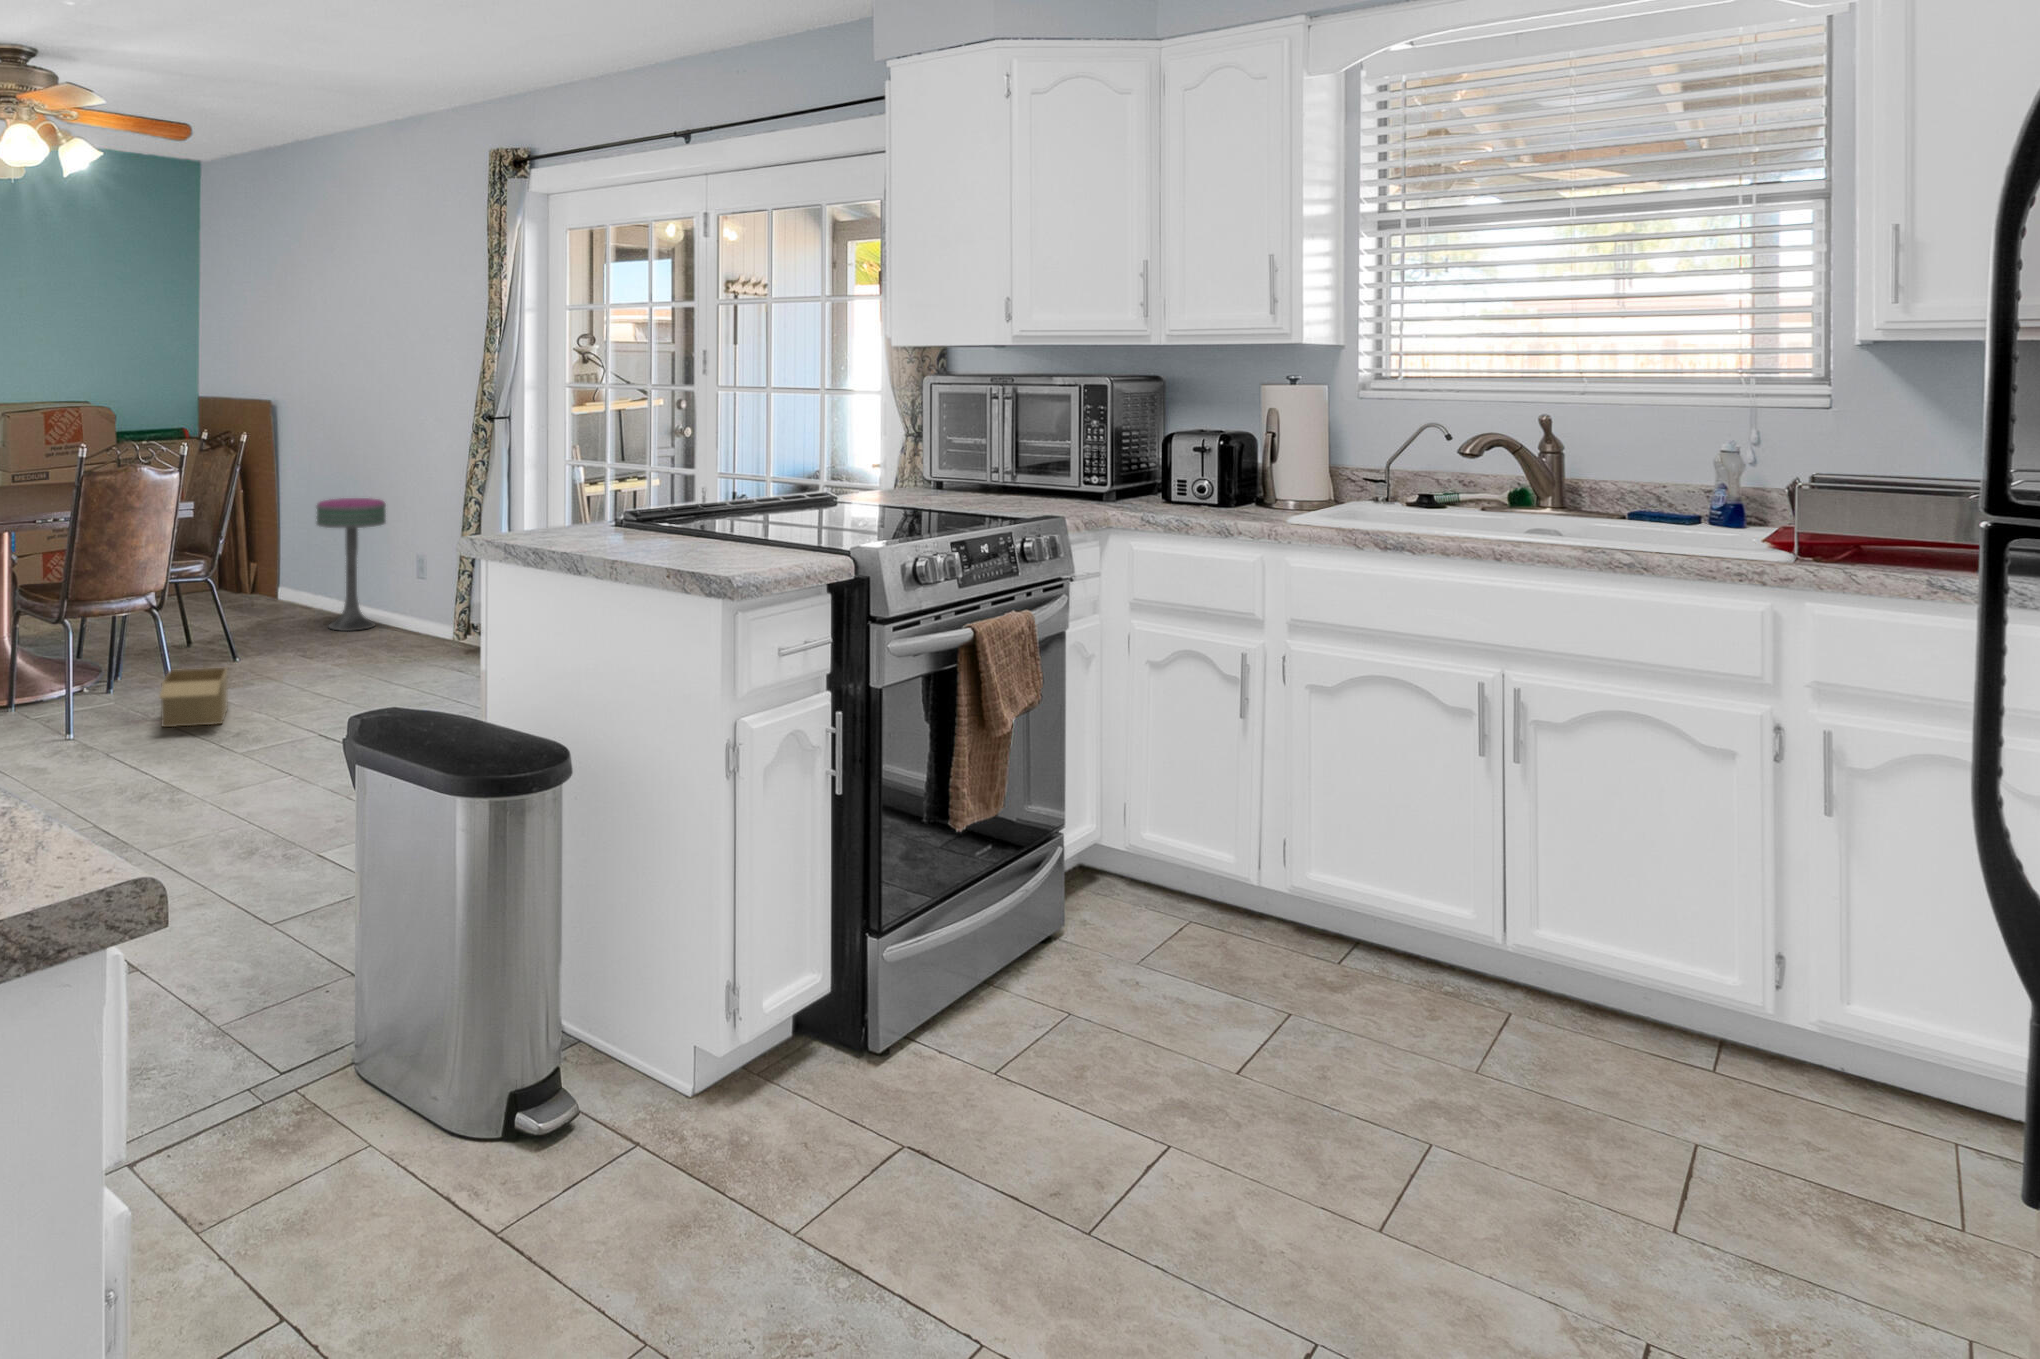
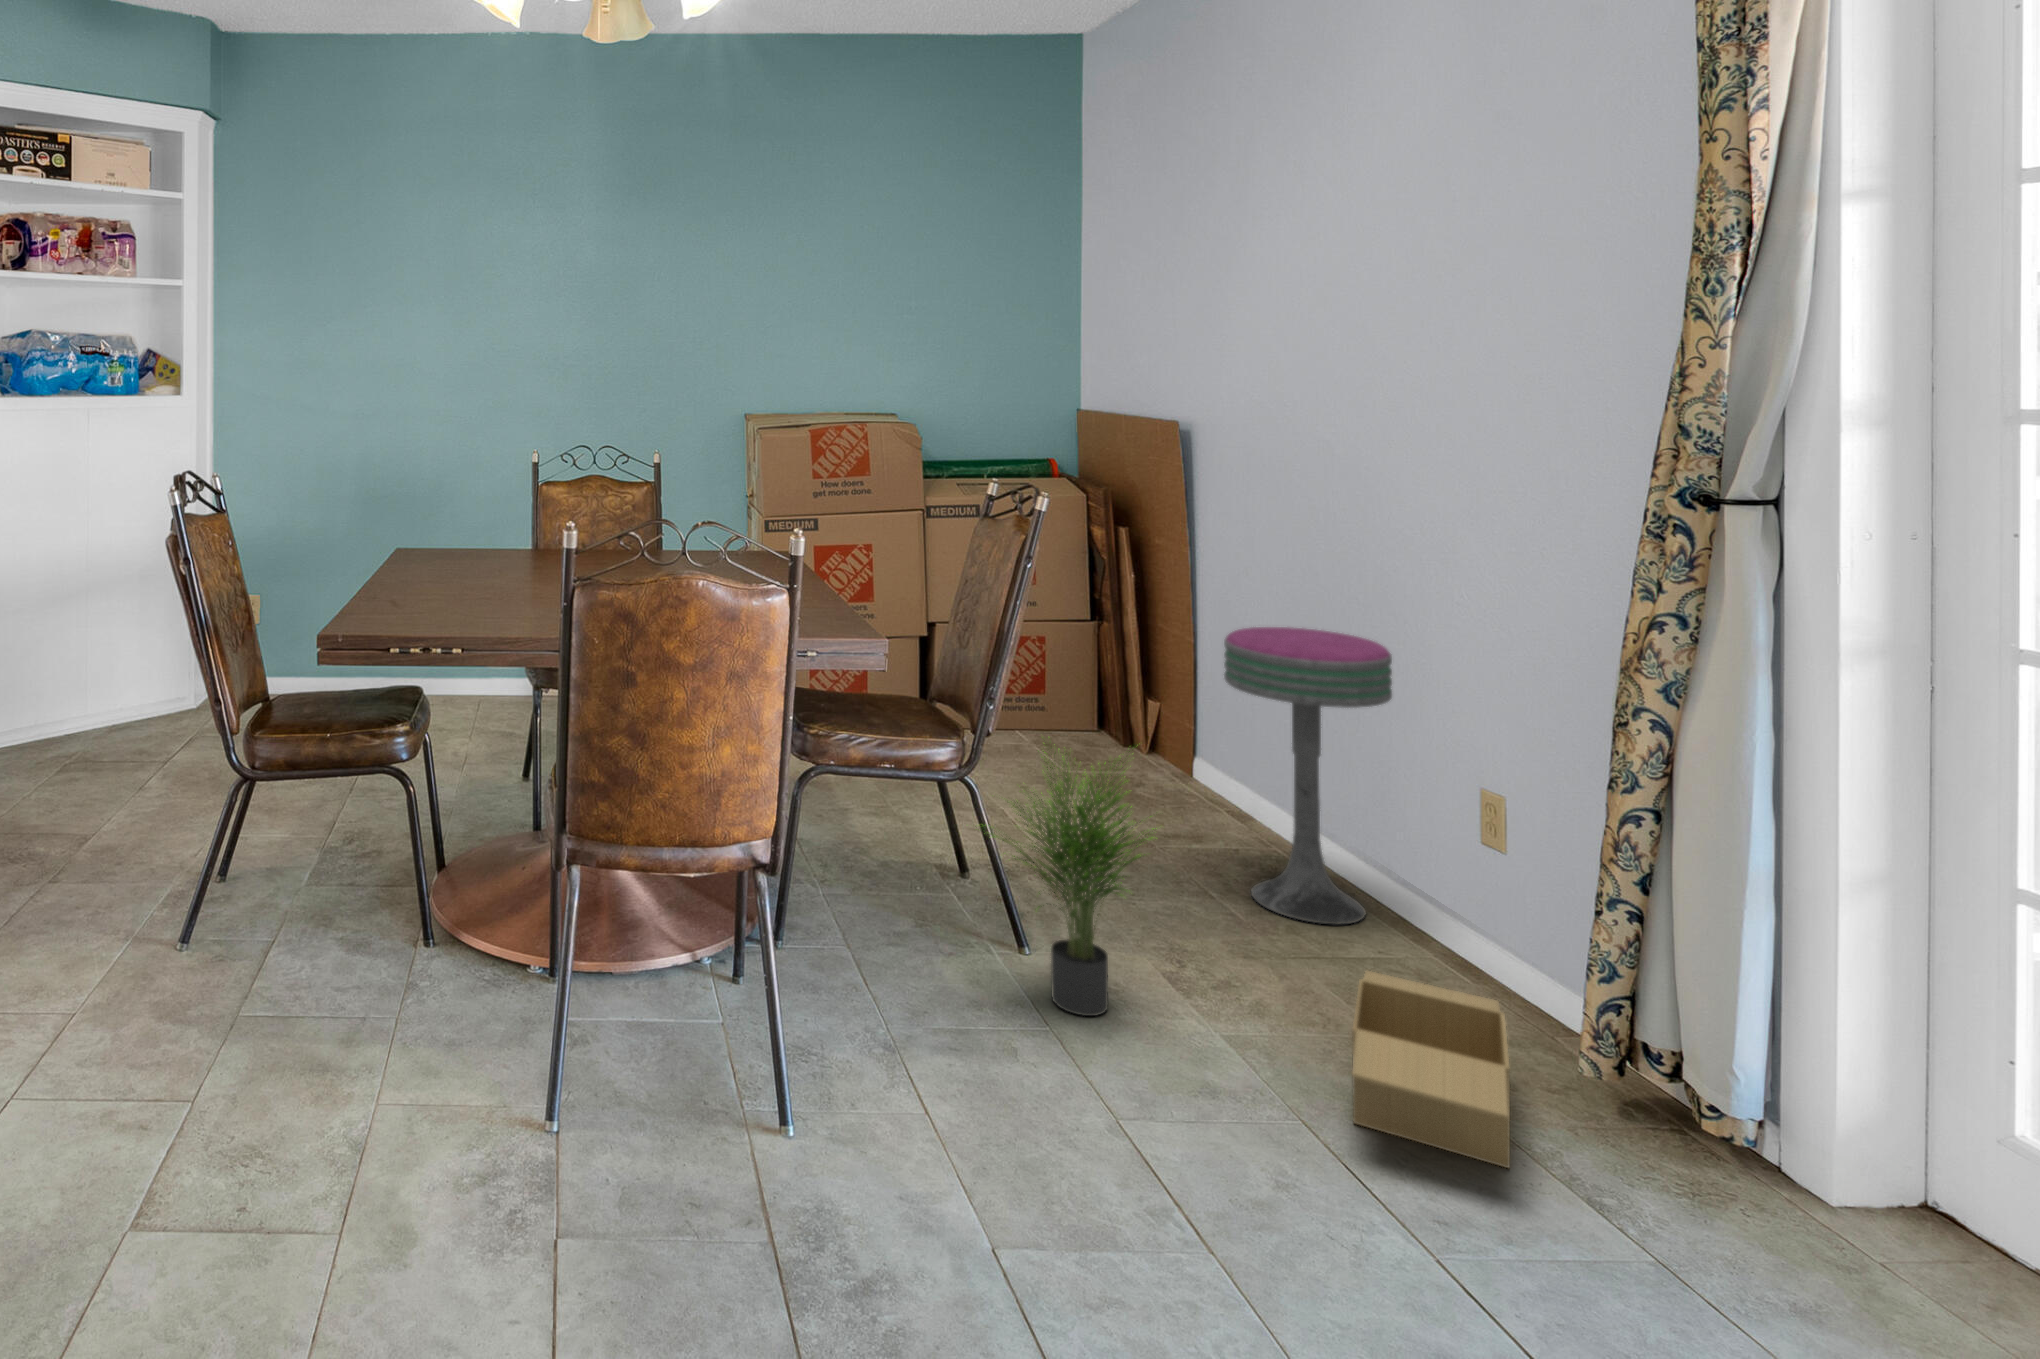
potted plant: none [224,542,314,668] -> present [988,751,1157,1016]
cardboard box: present [159,667,228,727] -> present [1352,971,1510,1168]

